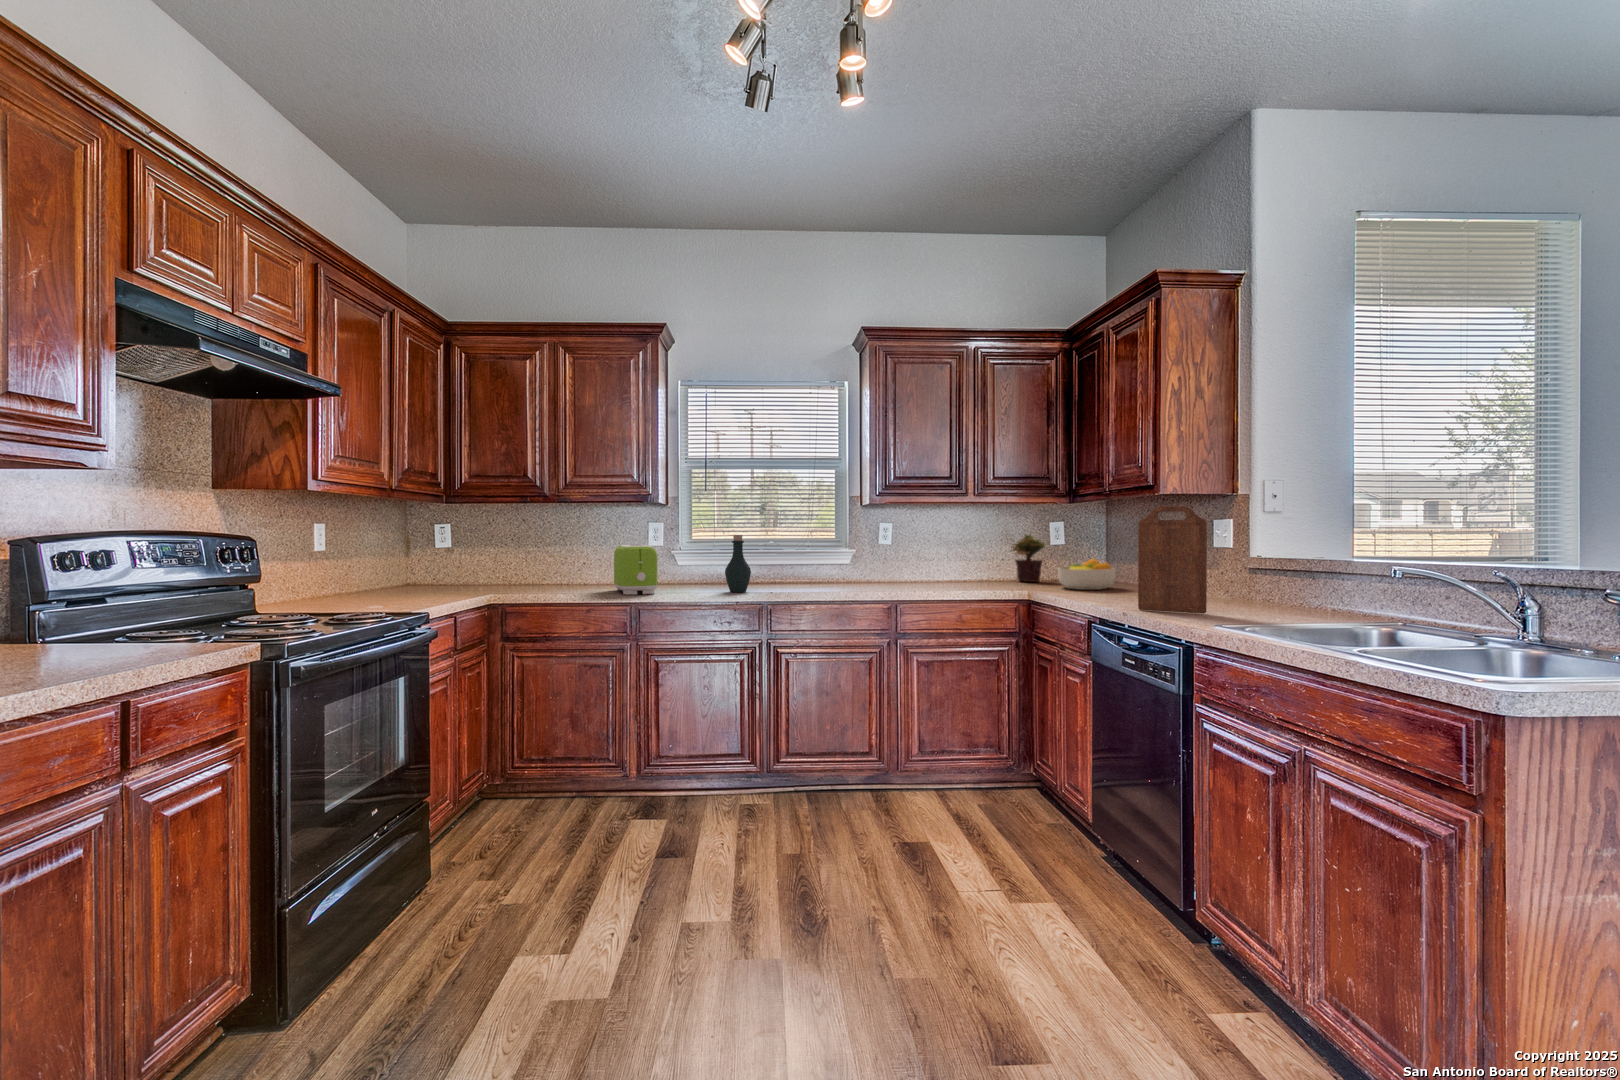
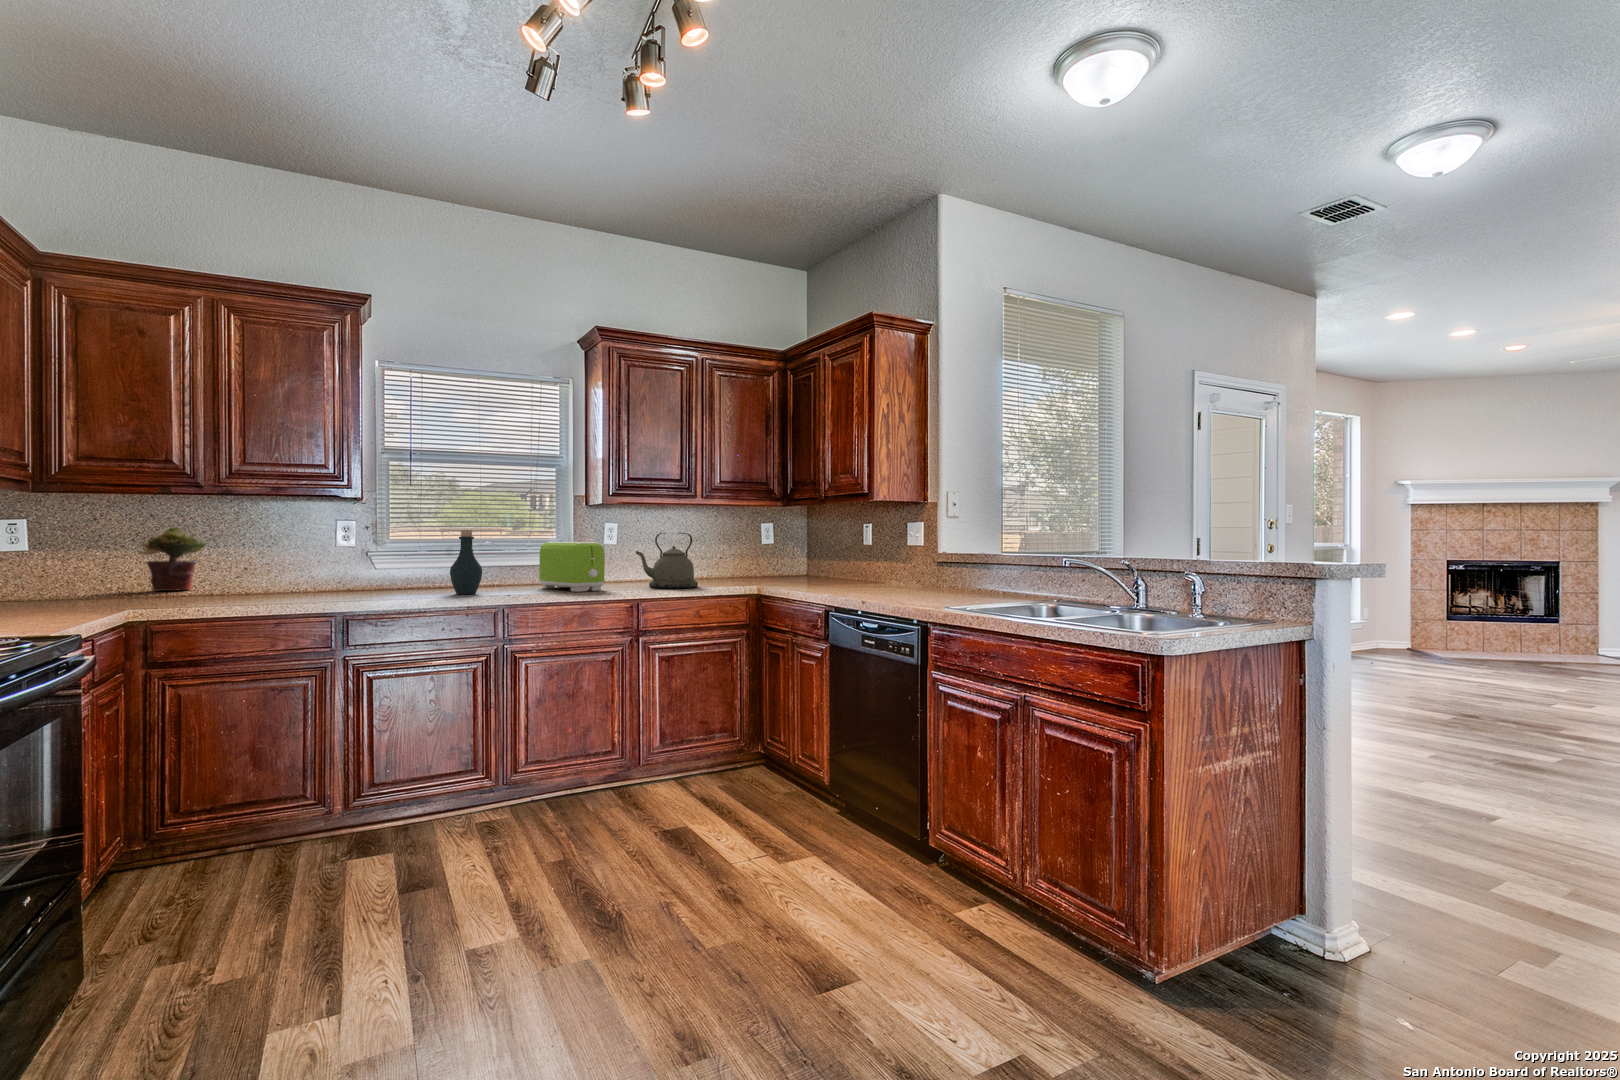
cutting board: present [1138,506,1207,614] -> none [870,510,921,597]
kettle: none [889,535,954,593] -> present [636,533,698,588]
potted plant: present [1010,535,1045,582] -> present [139,527,206,591]
toaster: present [614,545,658,595] -> present [539,542,605,592]
fruit bowl: present [1058,559,1116,590] -> none [778,555,826,582]

